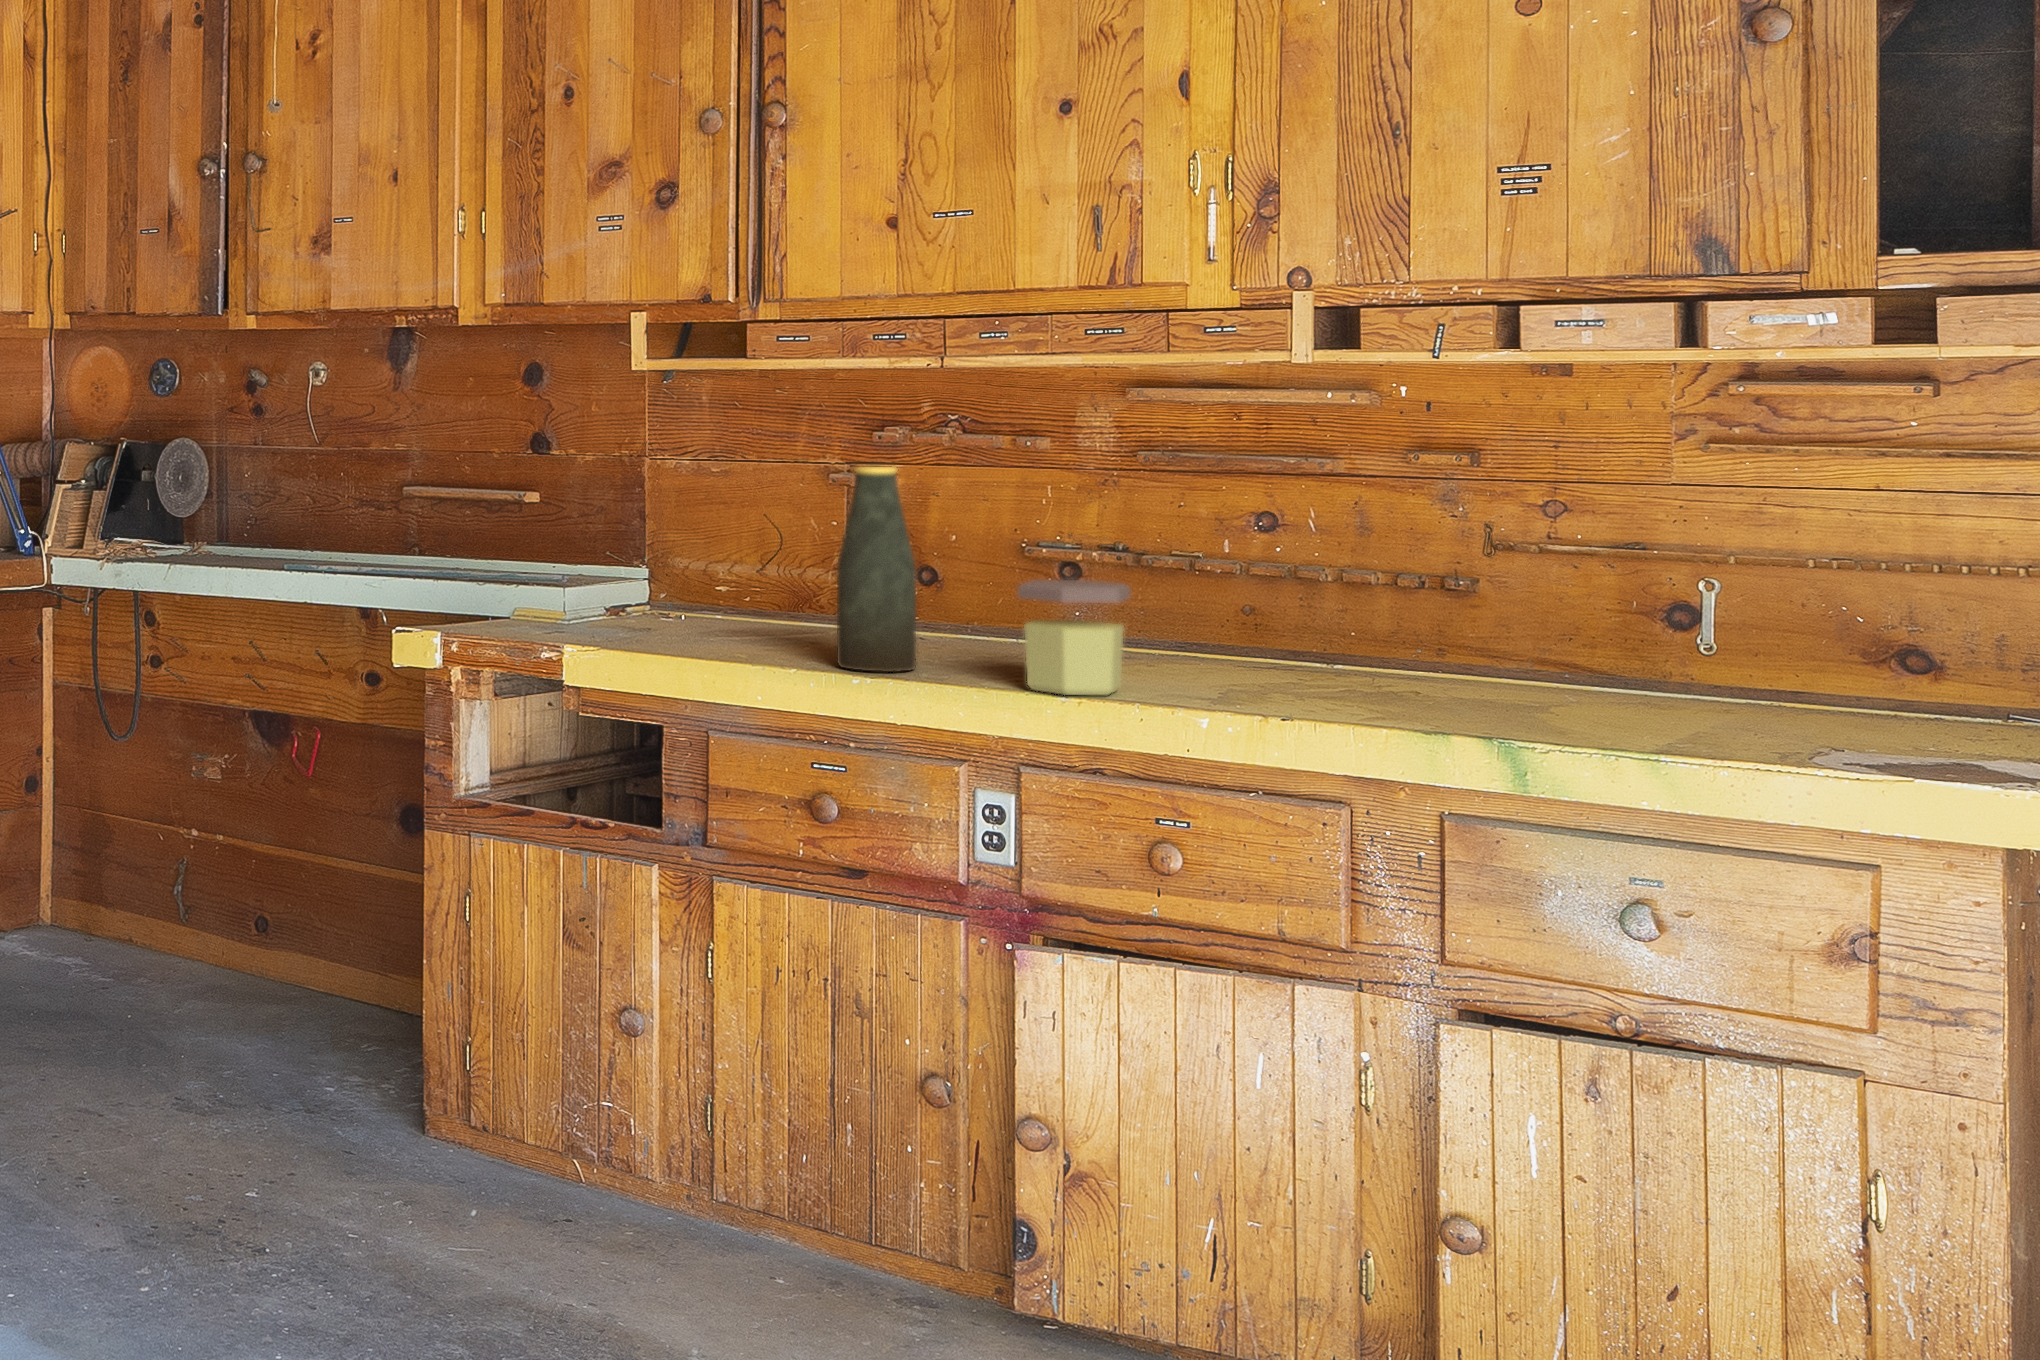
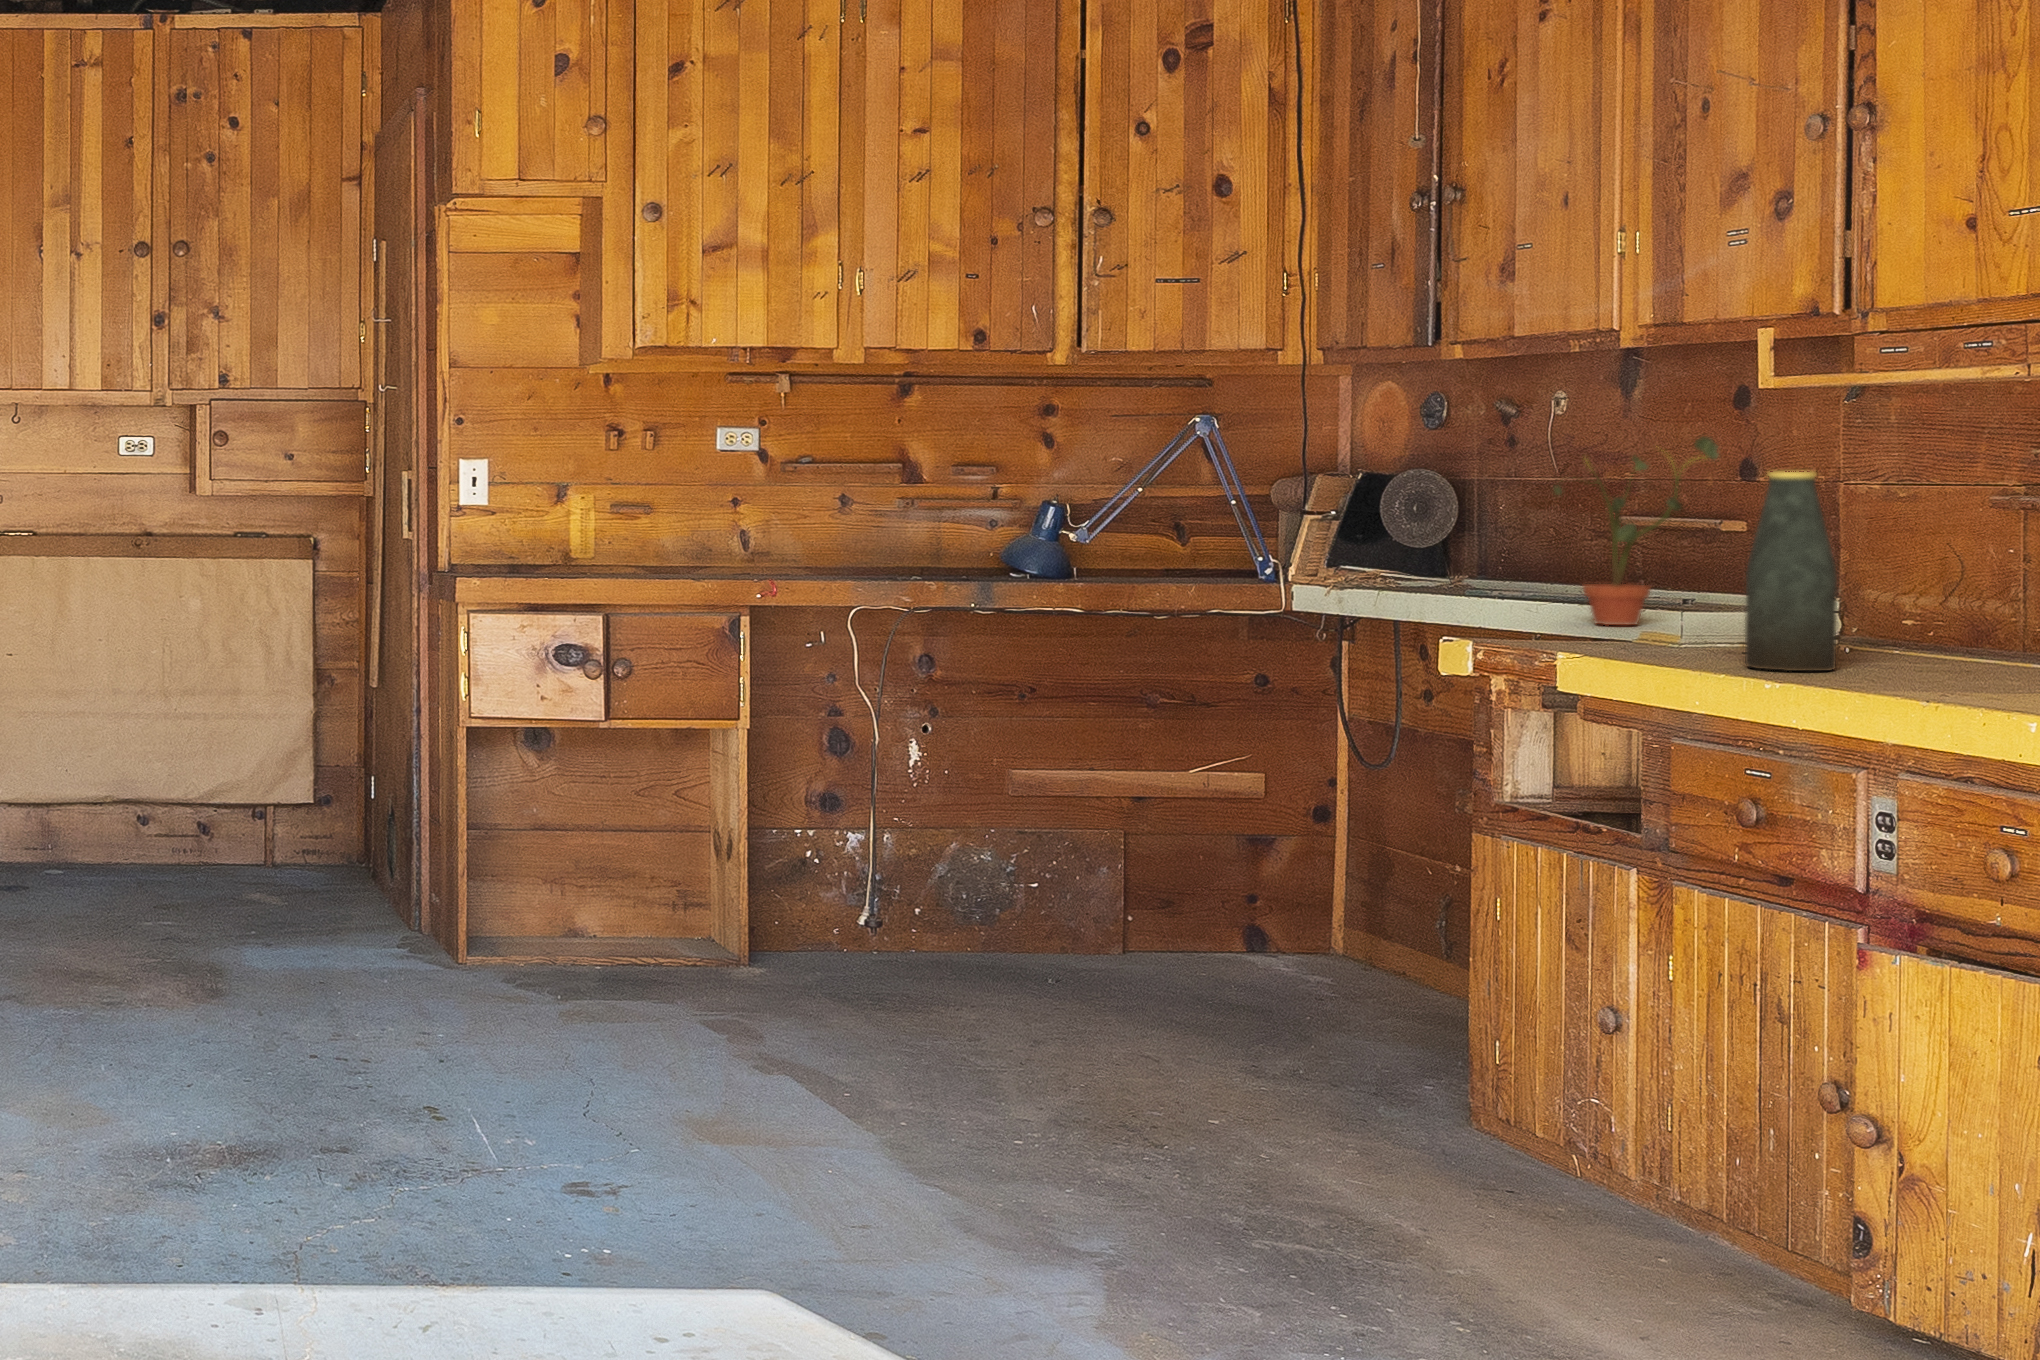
potted plant: none [487,416,604,610] -> present [1553,436,1718,625]
jar: present [1018,580,1130,695] -> none [1868,580,2004,693]

